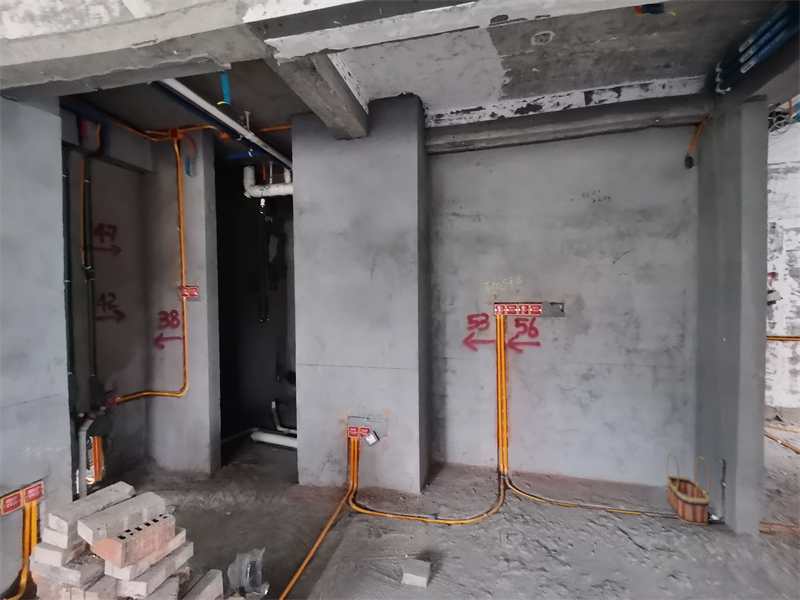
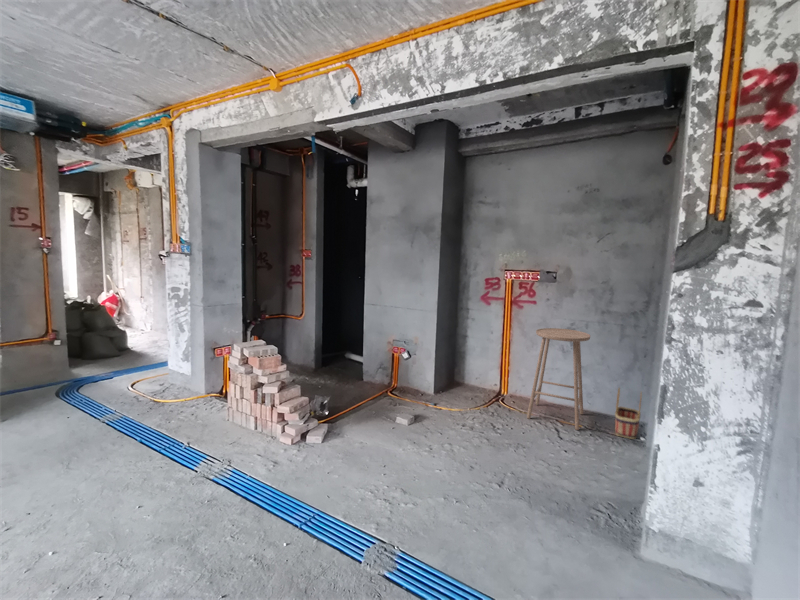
stool: none [553,378,639,525] -> present [527,328,590,430]

